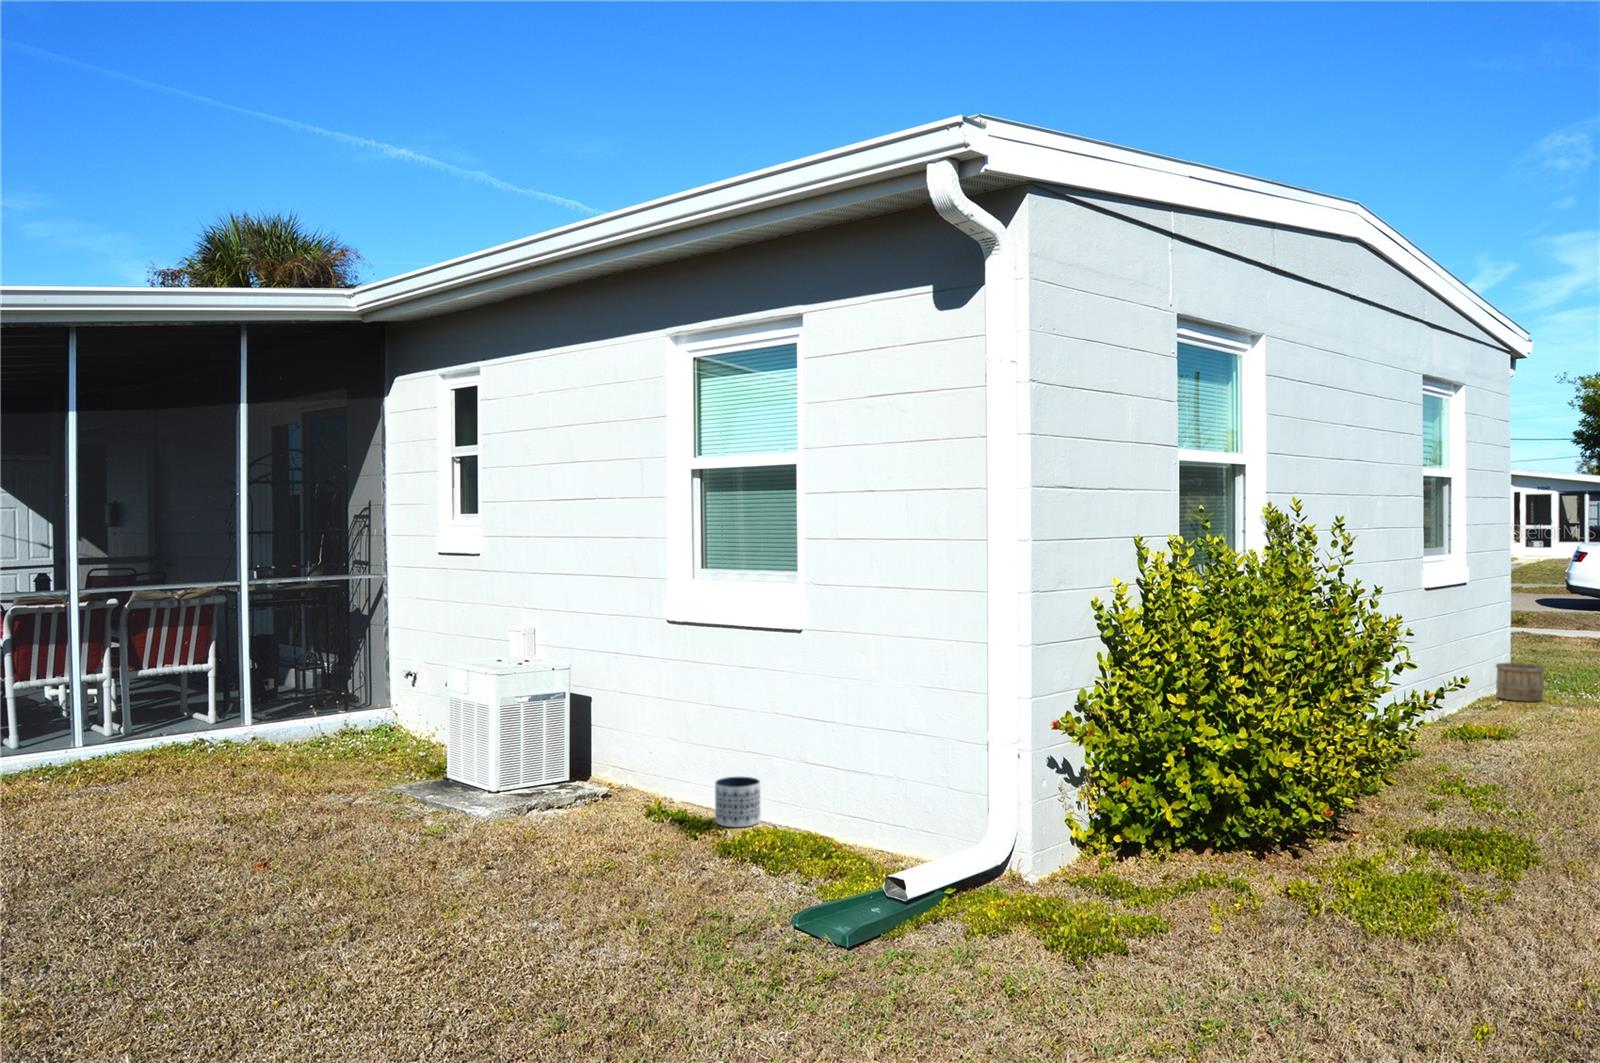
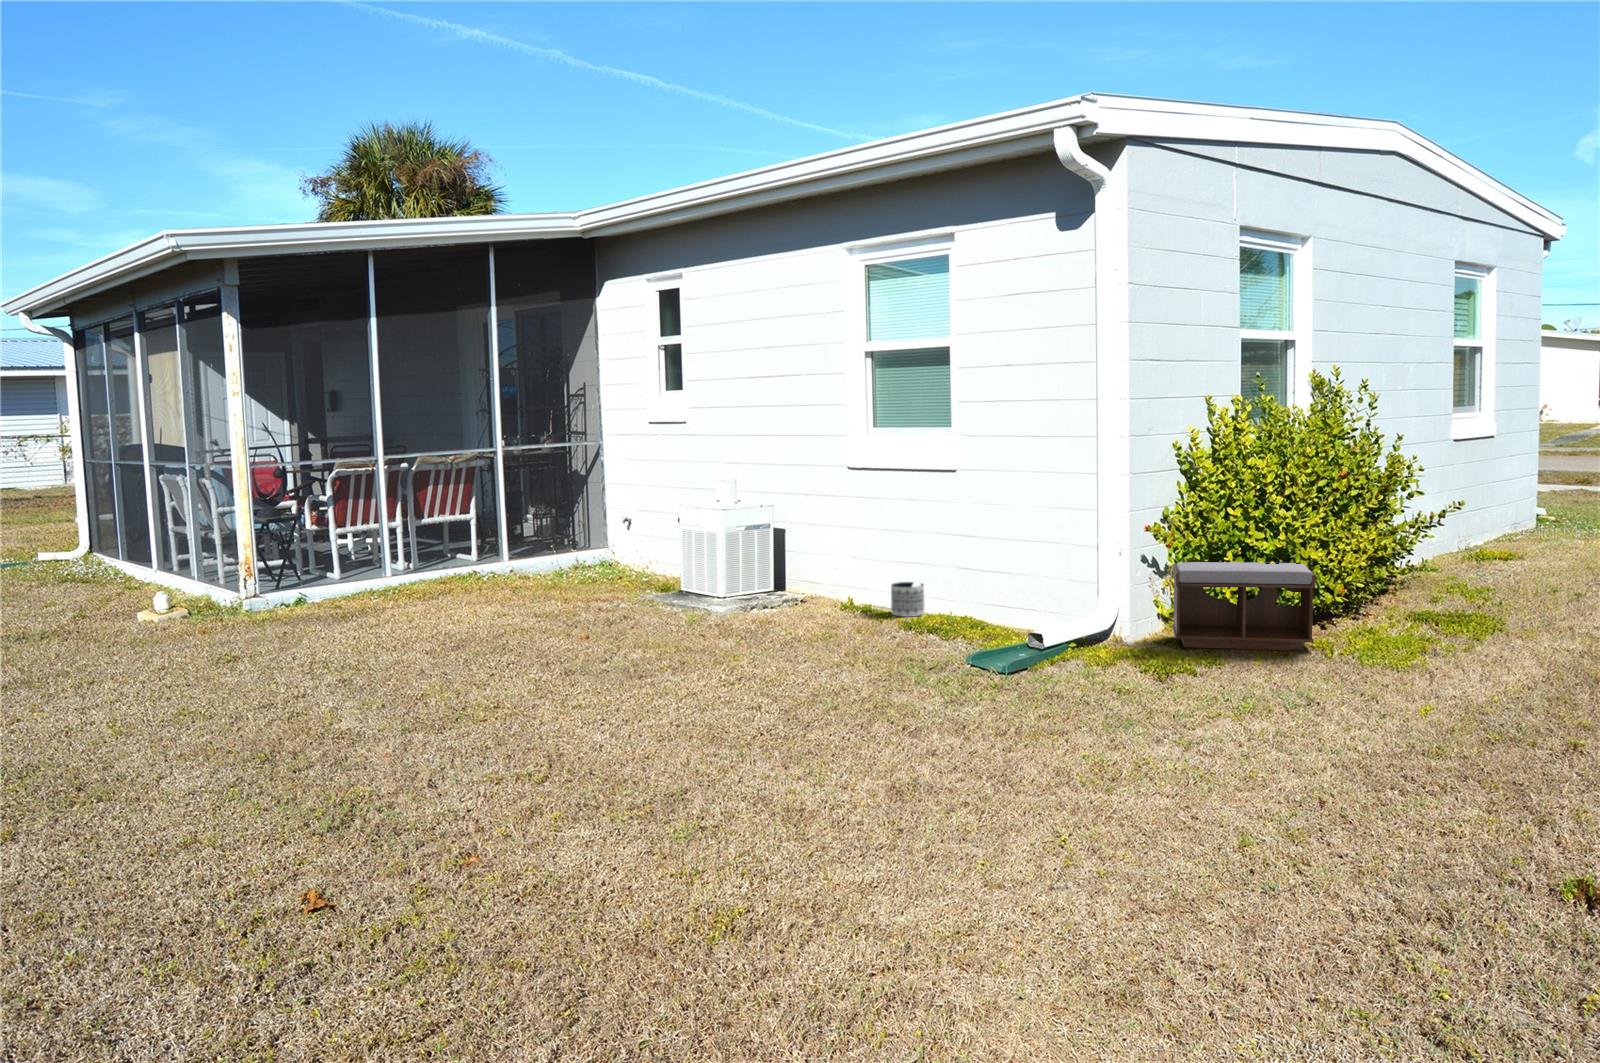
wooden bucket: present [1496,663,1545,702] -> none [1519,502,1562,534]
bench: none [1092,768,1294,905] -> present [1172,562,1315,650]

